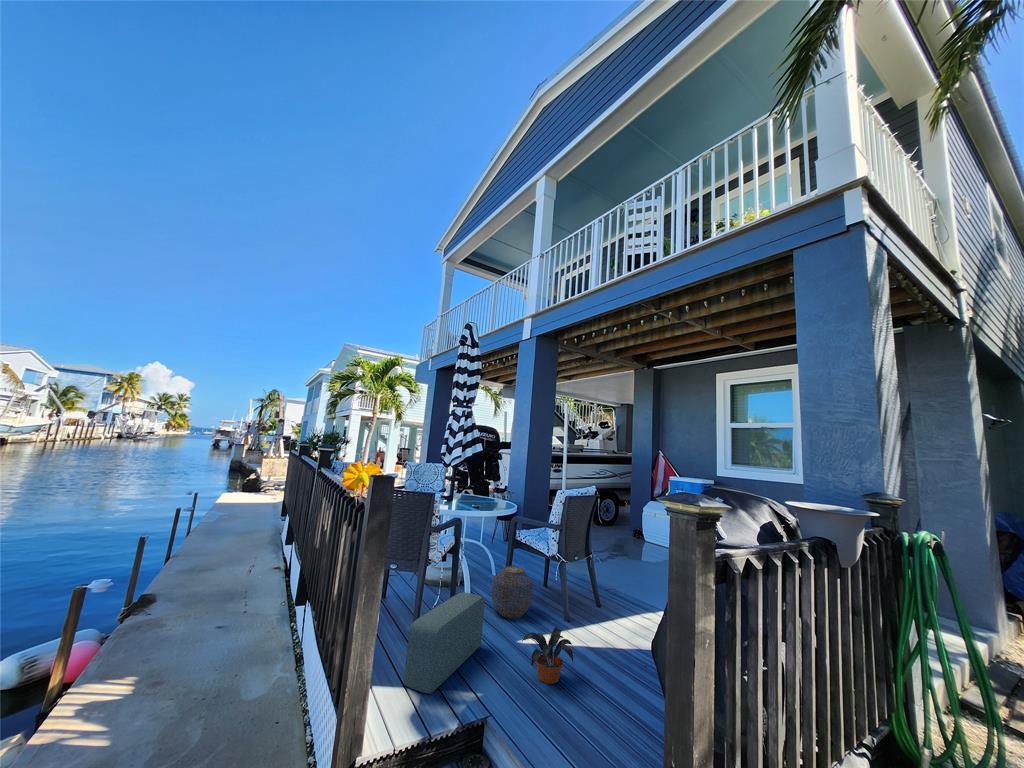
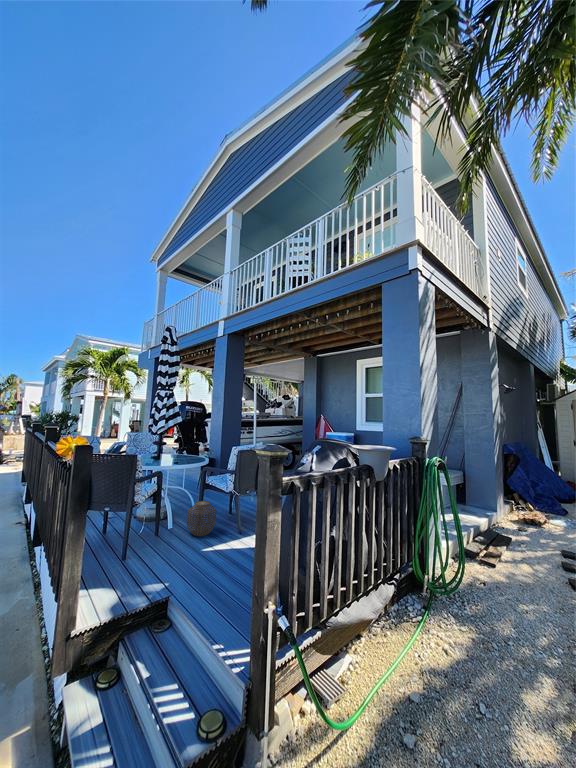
pouf: present [404,592,485,694] -> none [111,522,176,590]
potted plant: present [522,627,573,684] -> none [200,537,235,573]

